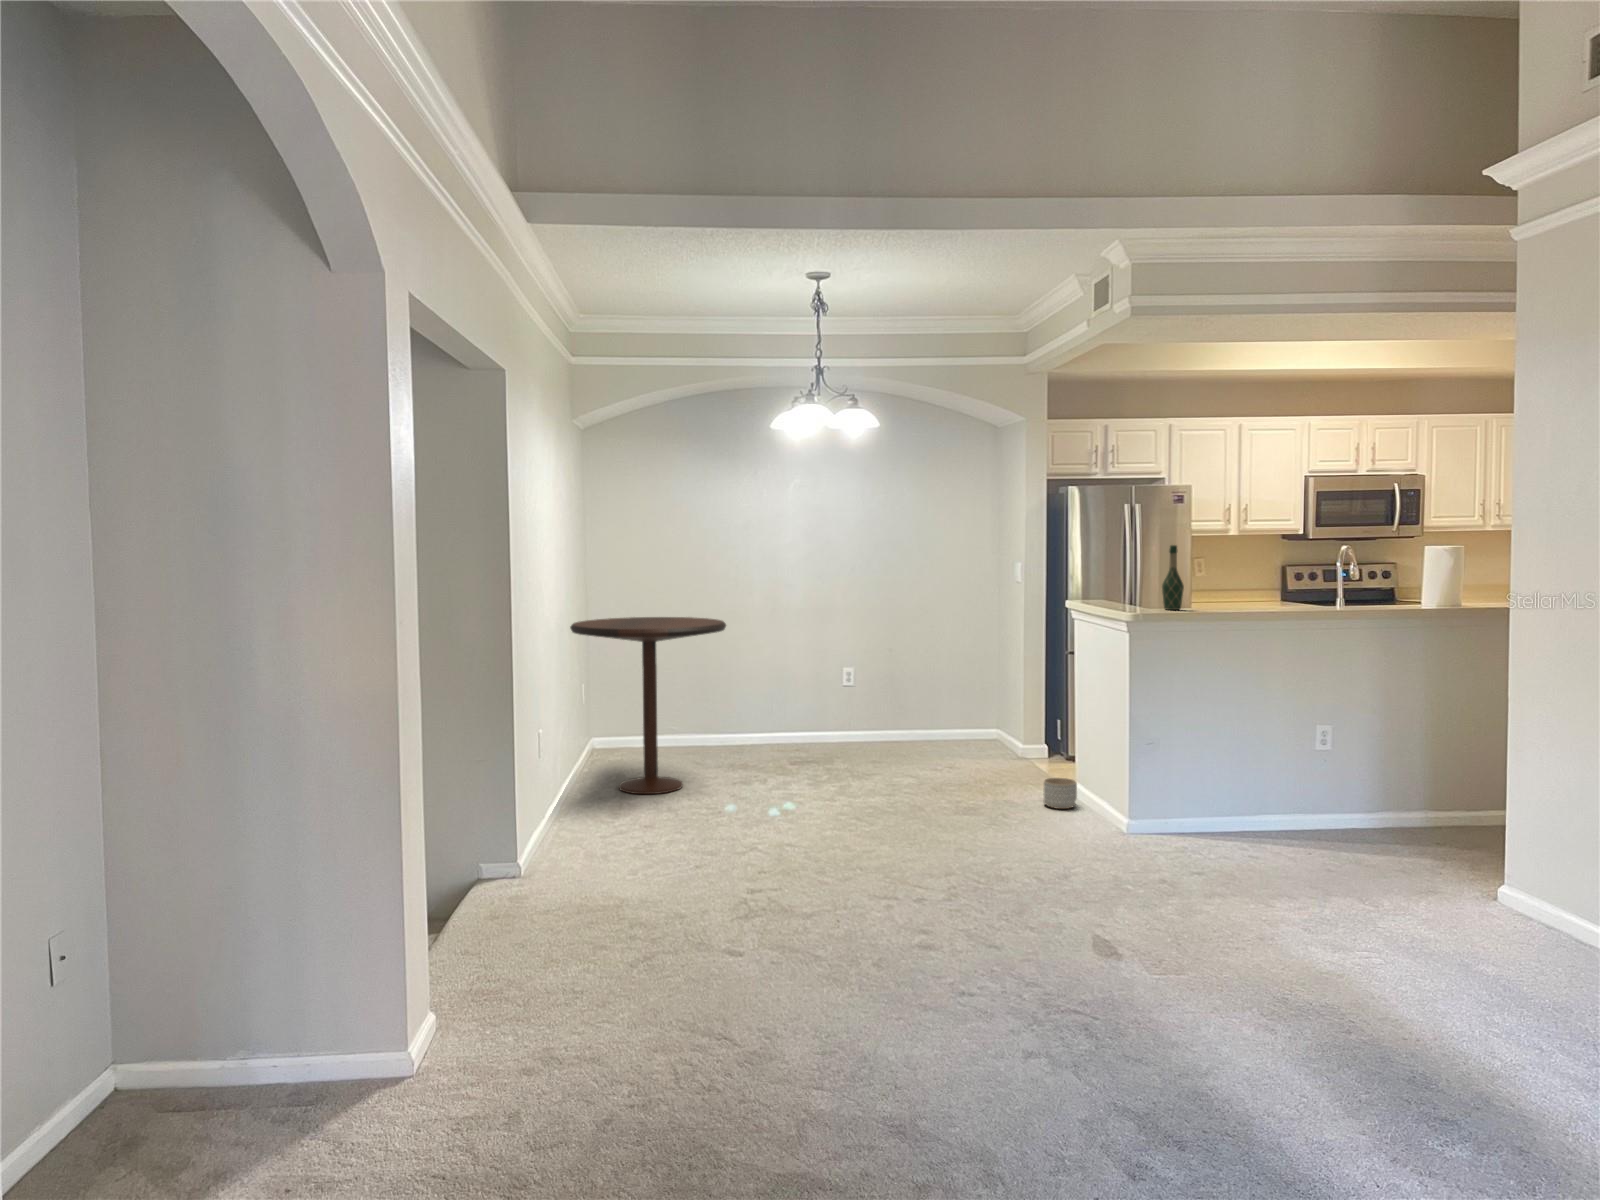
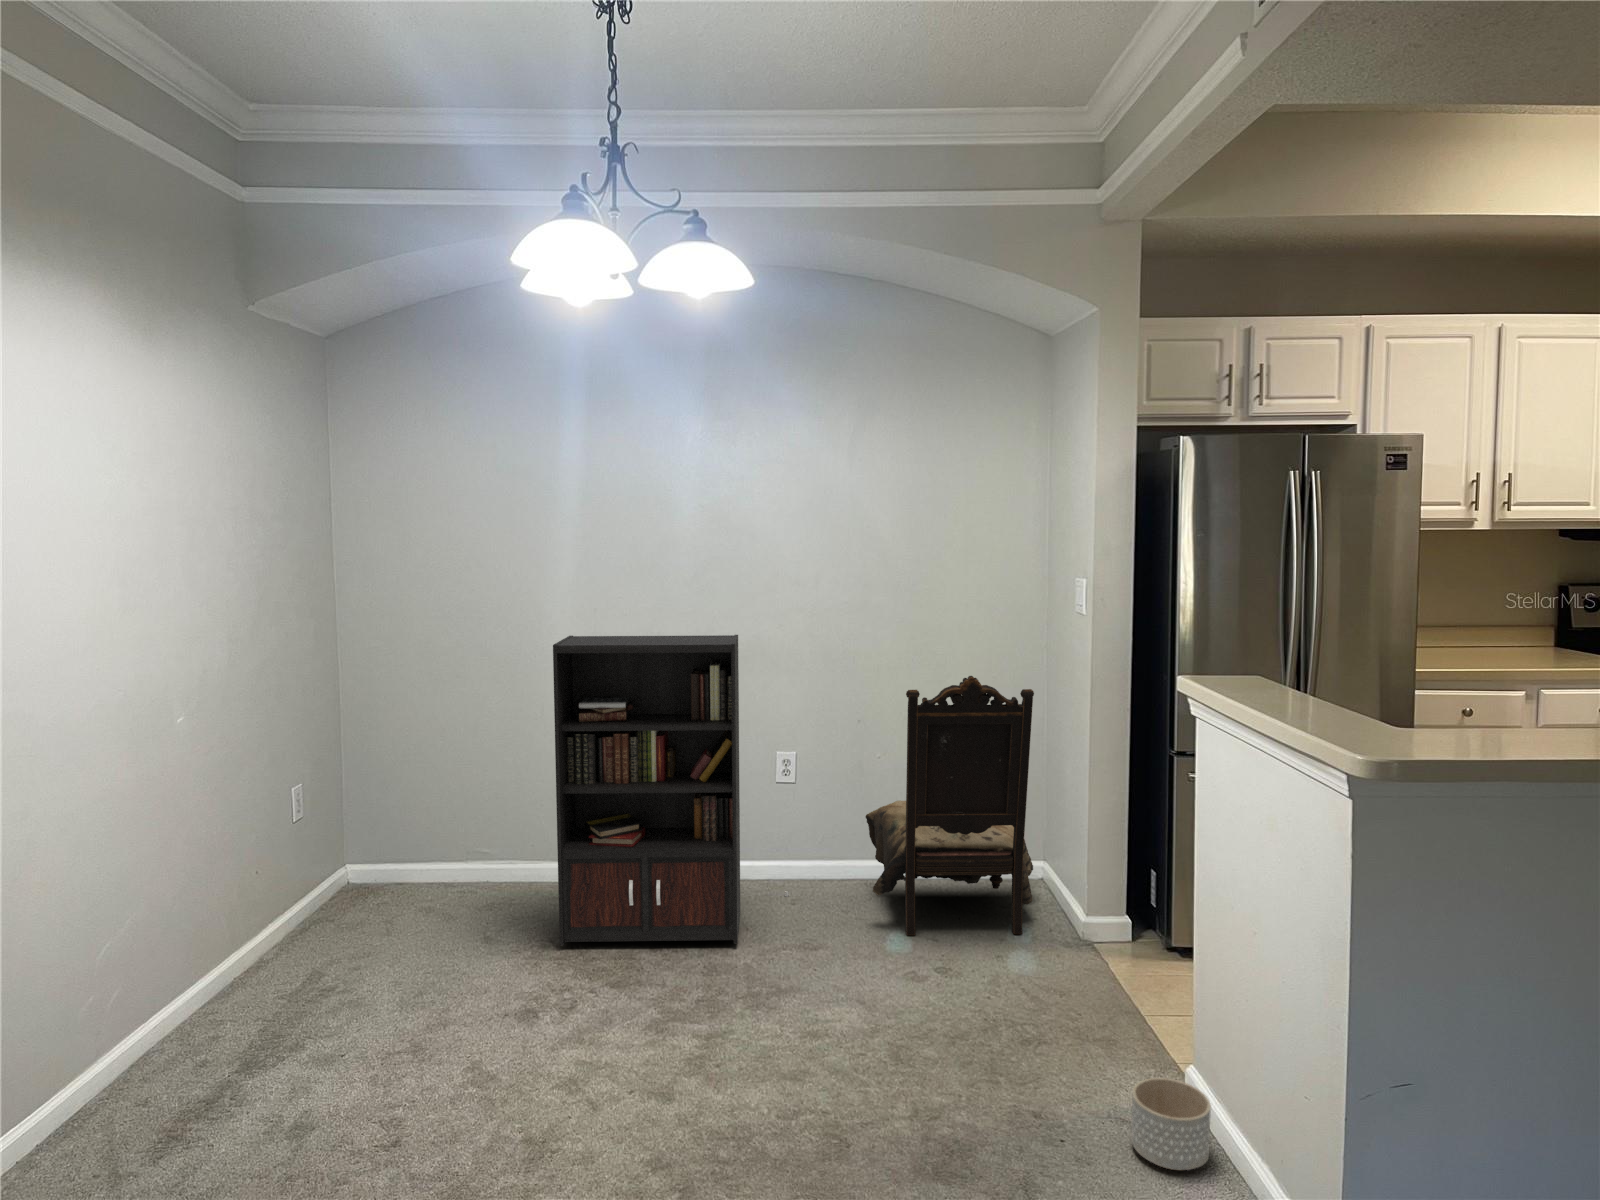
wine bottle: present [1162,545,1184,610] -> none [1467,570,1533,745]
bookcase: none [738,594,854,762] -> present [553,635,789,946]
dining chair: none [897,612,995,758] -> present [866,676,1034,935]
pedestal table: present [570,617,726,794] -> none [144,683,490,1060]

